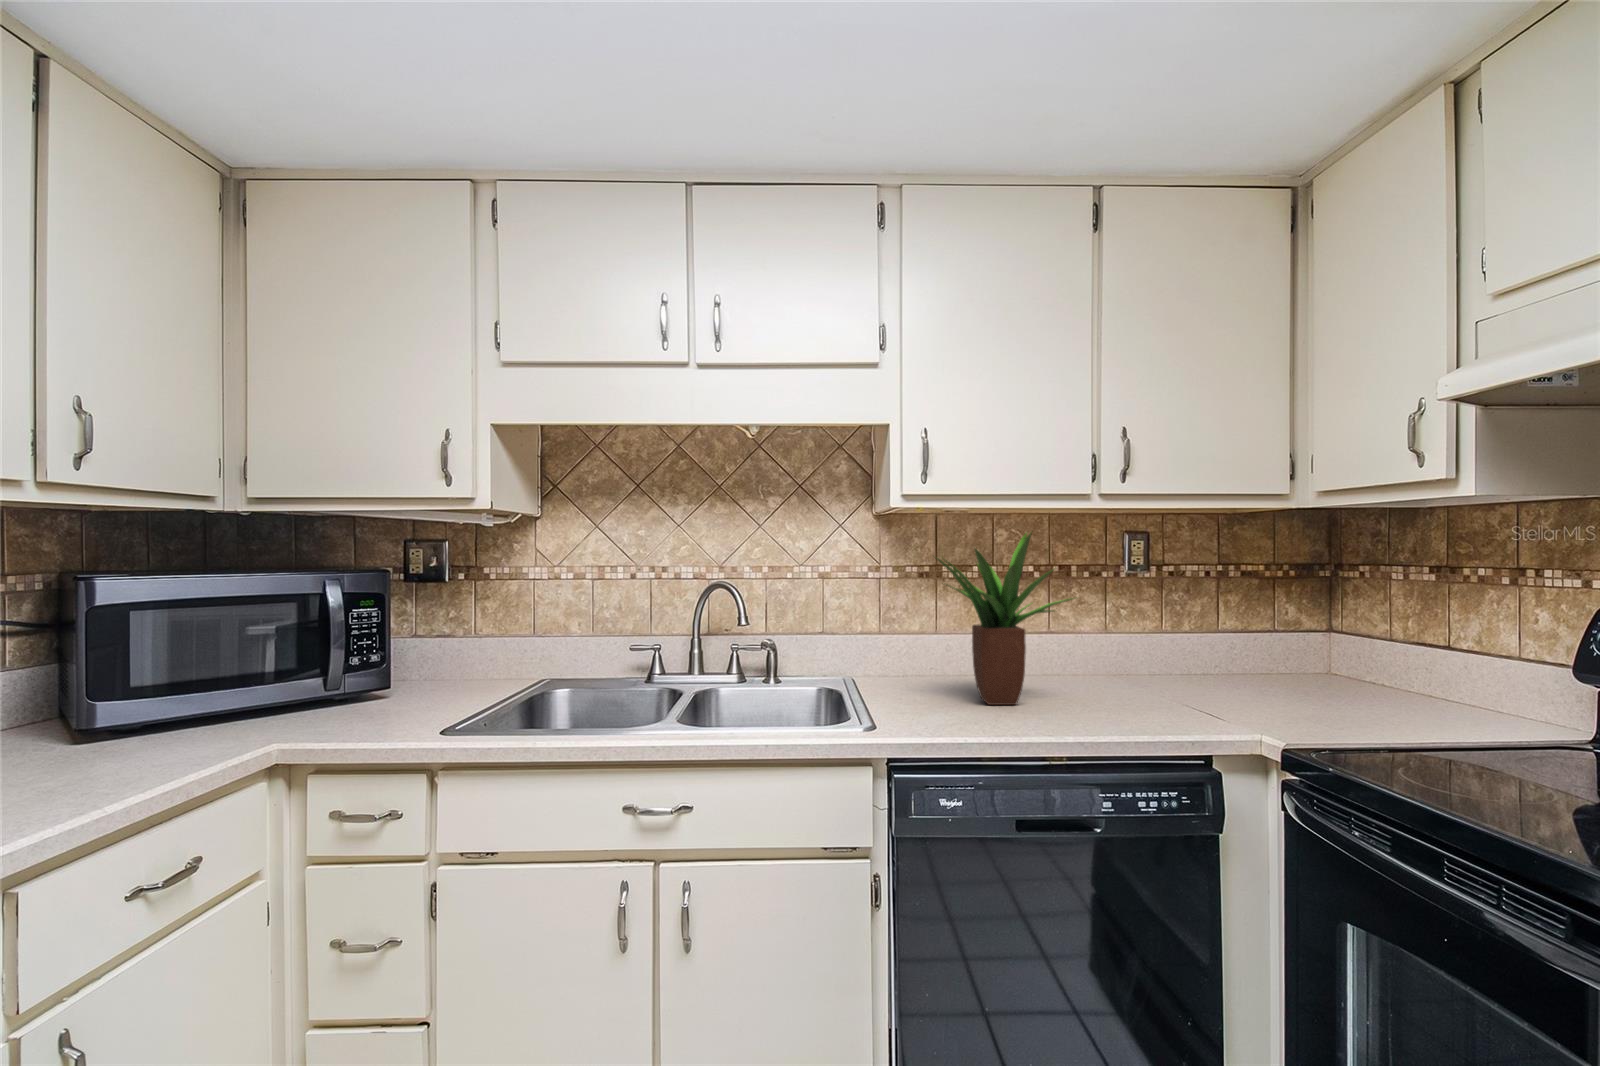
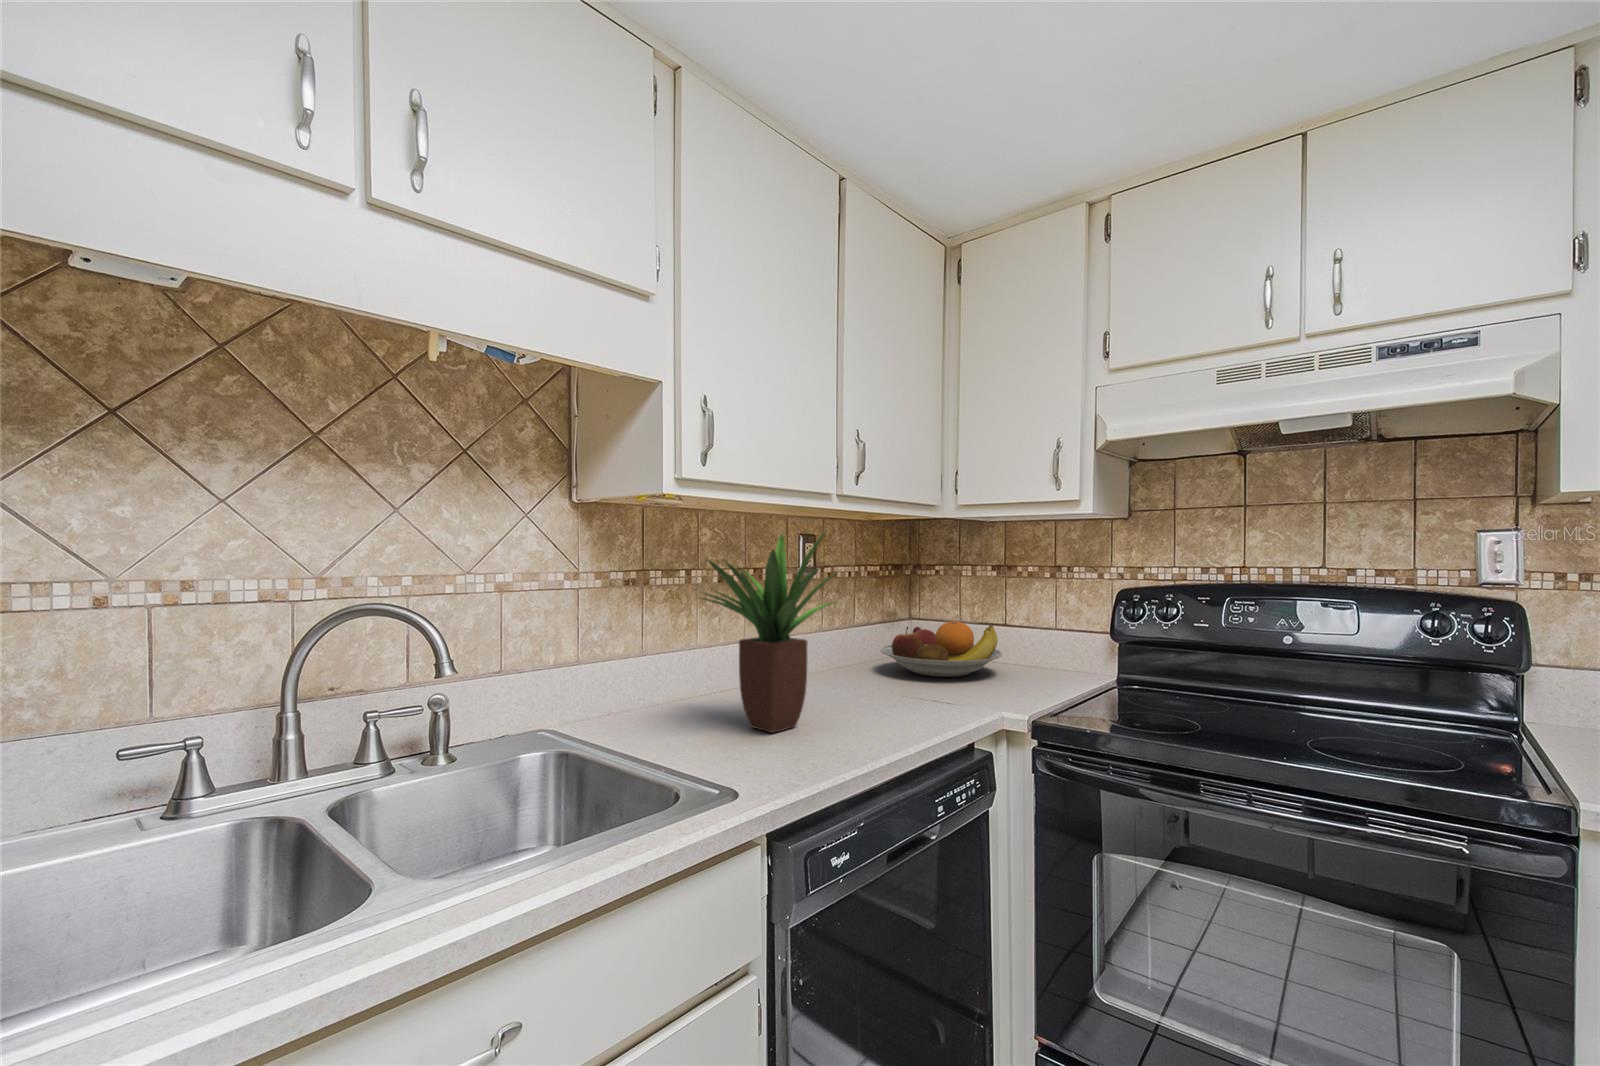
fruit bowl: none [1218,635,1392,701] -> present [881,622,1002,677]

